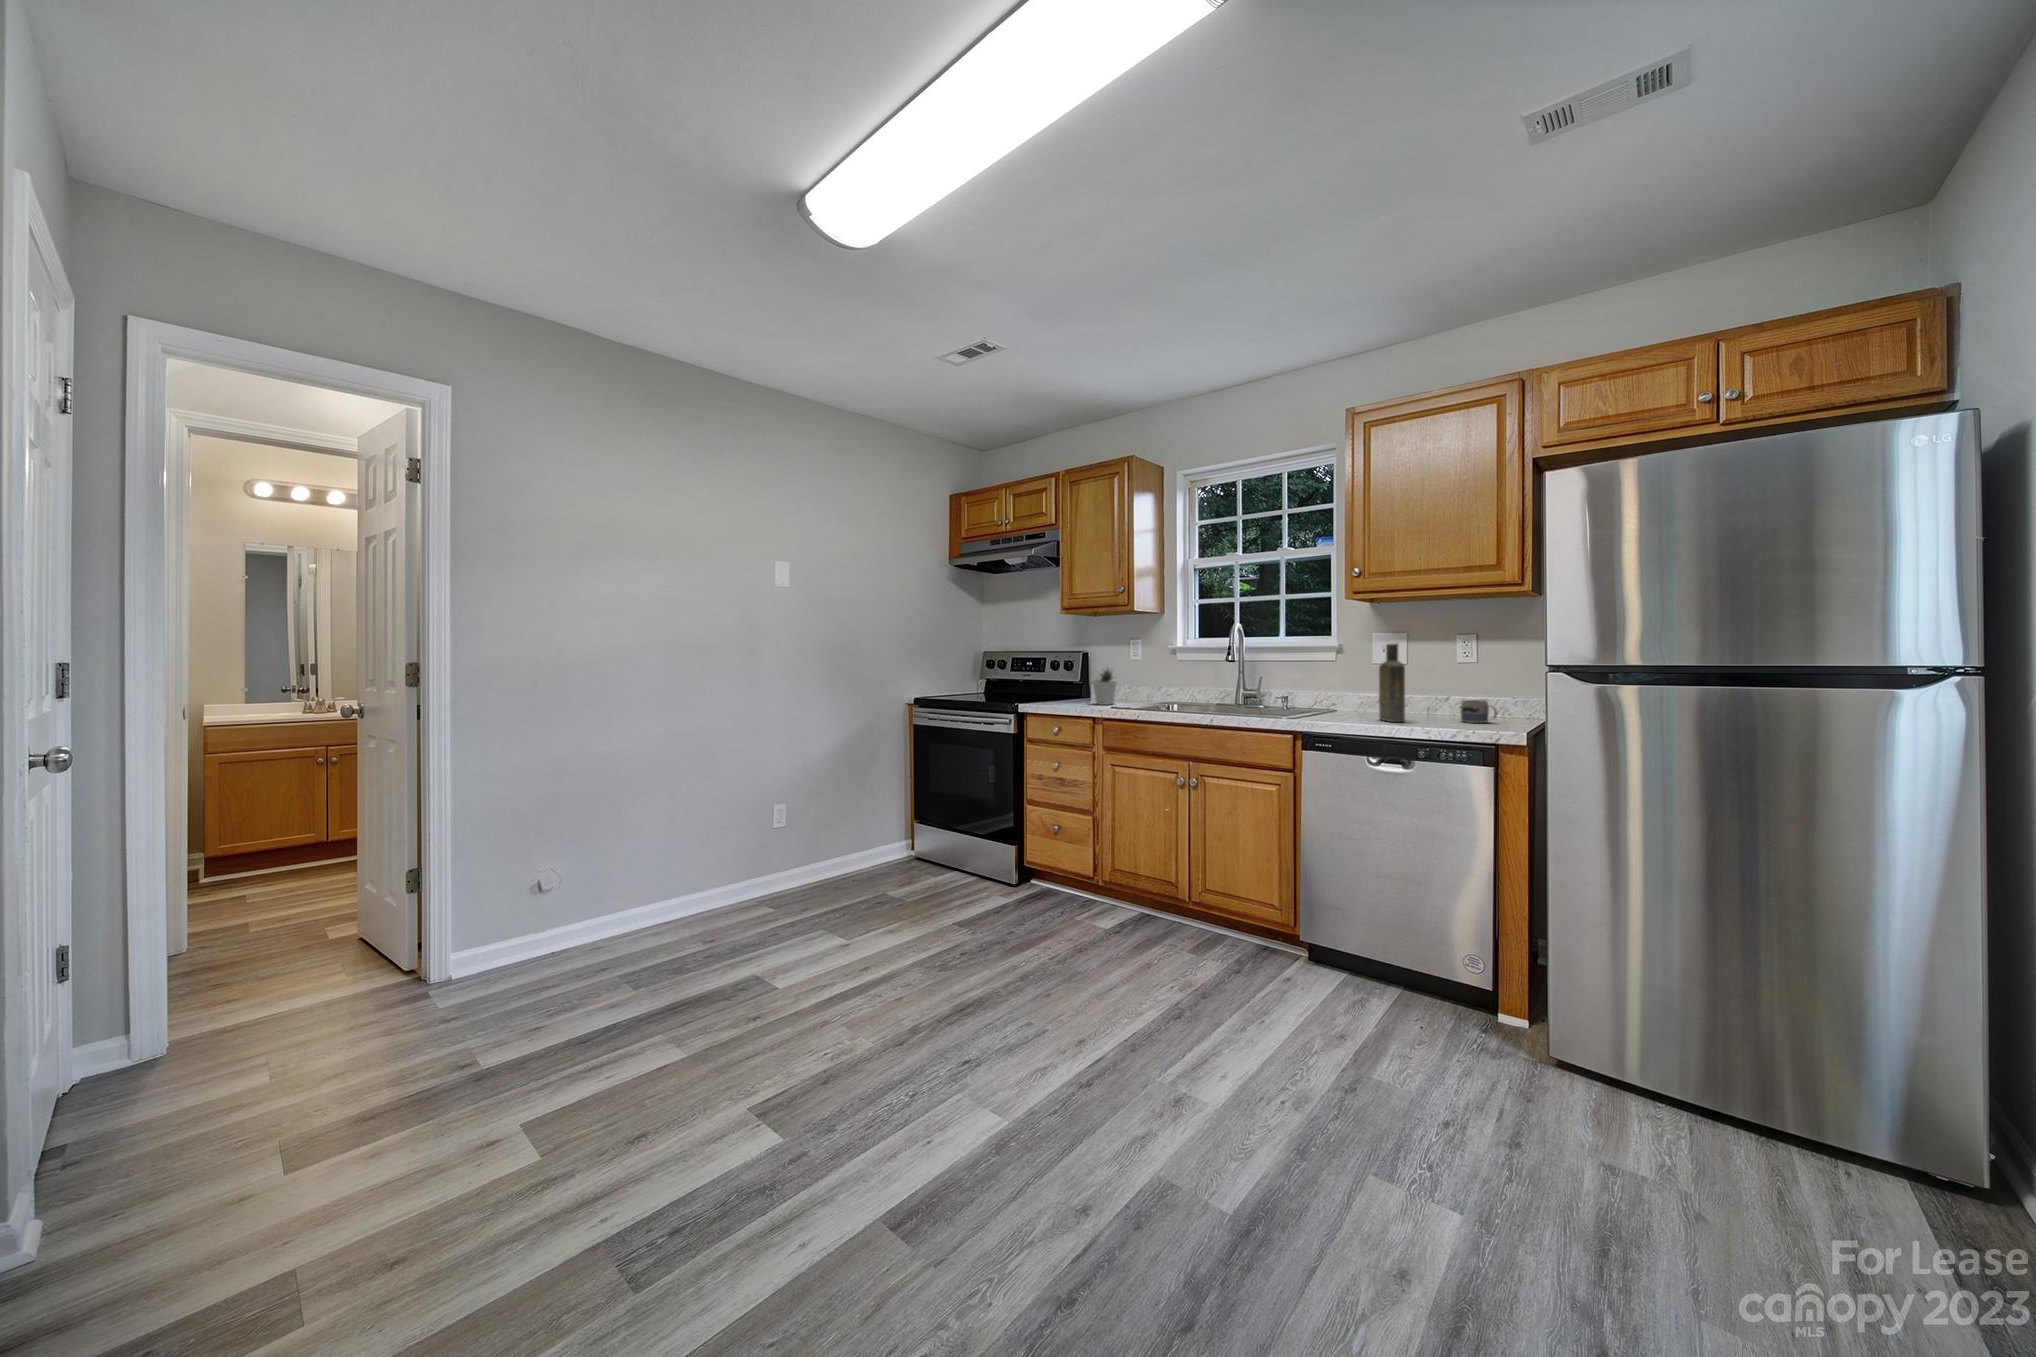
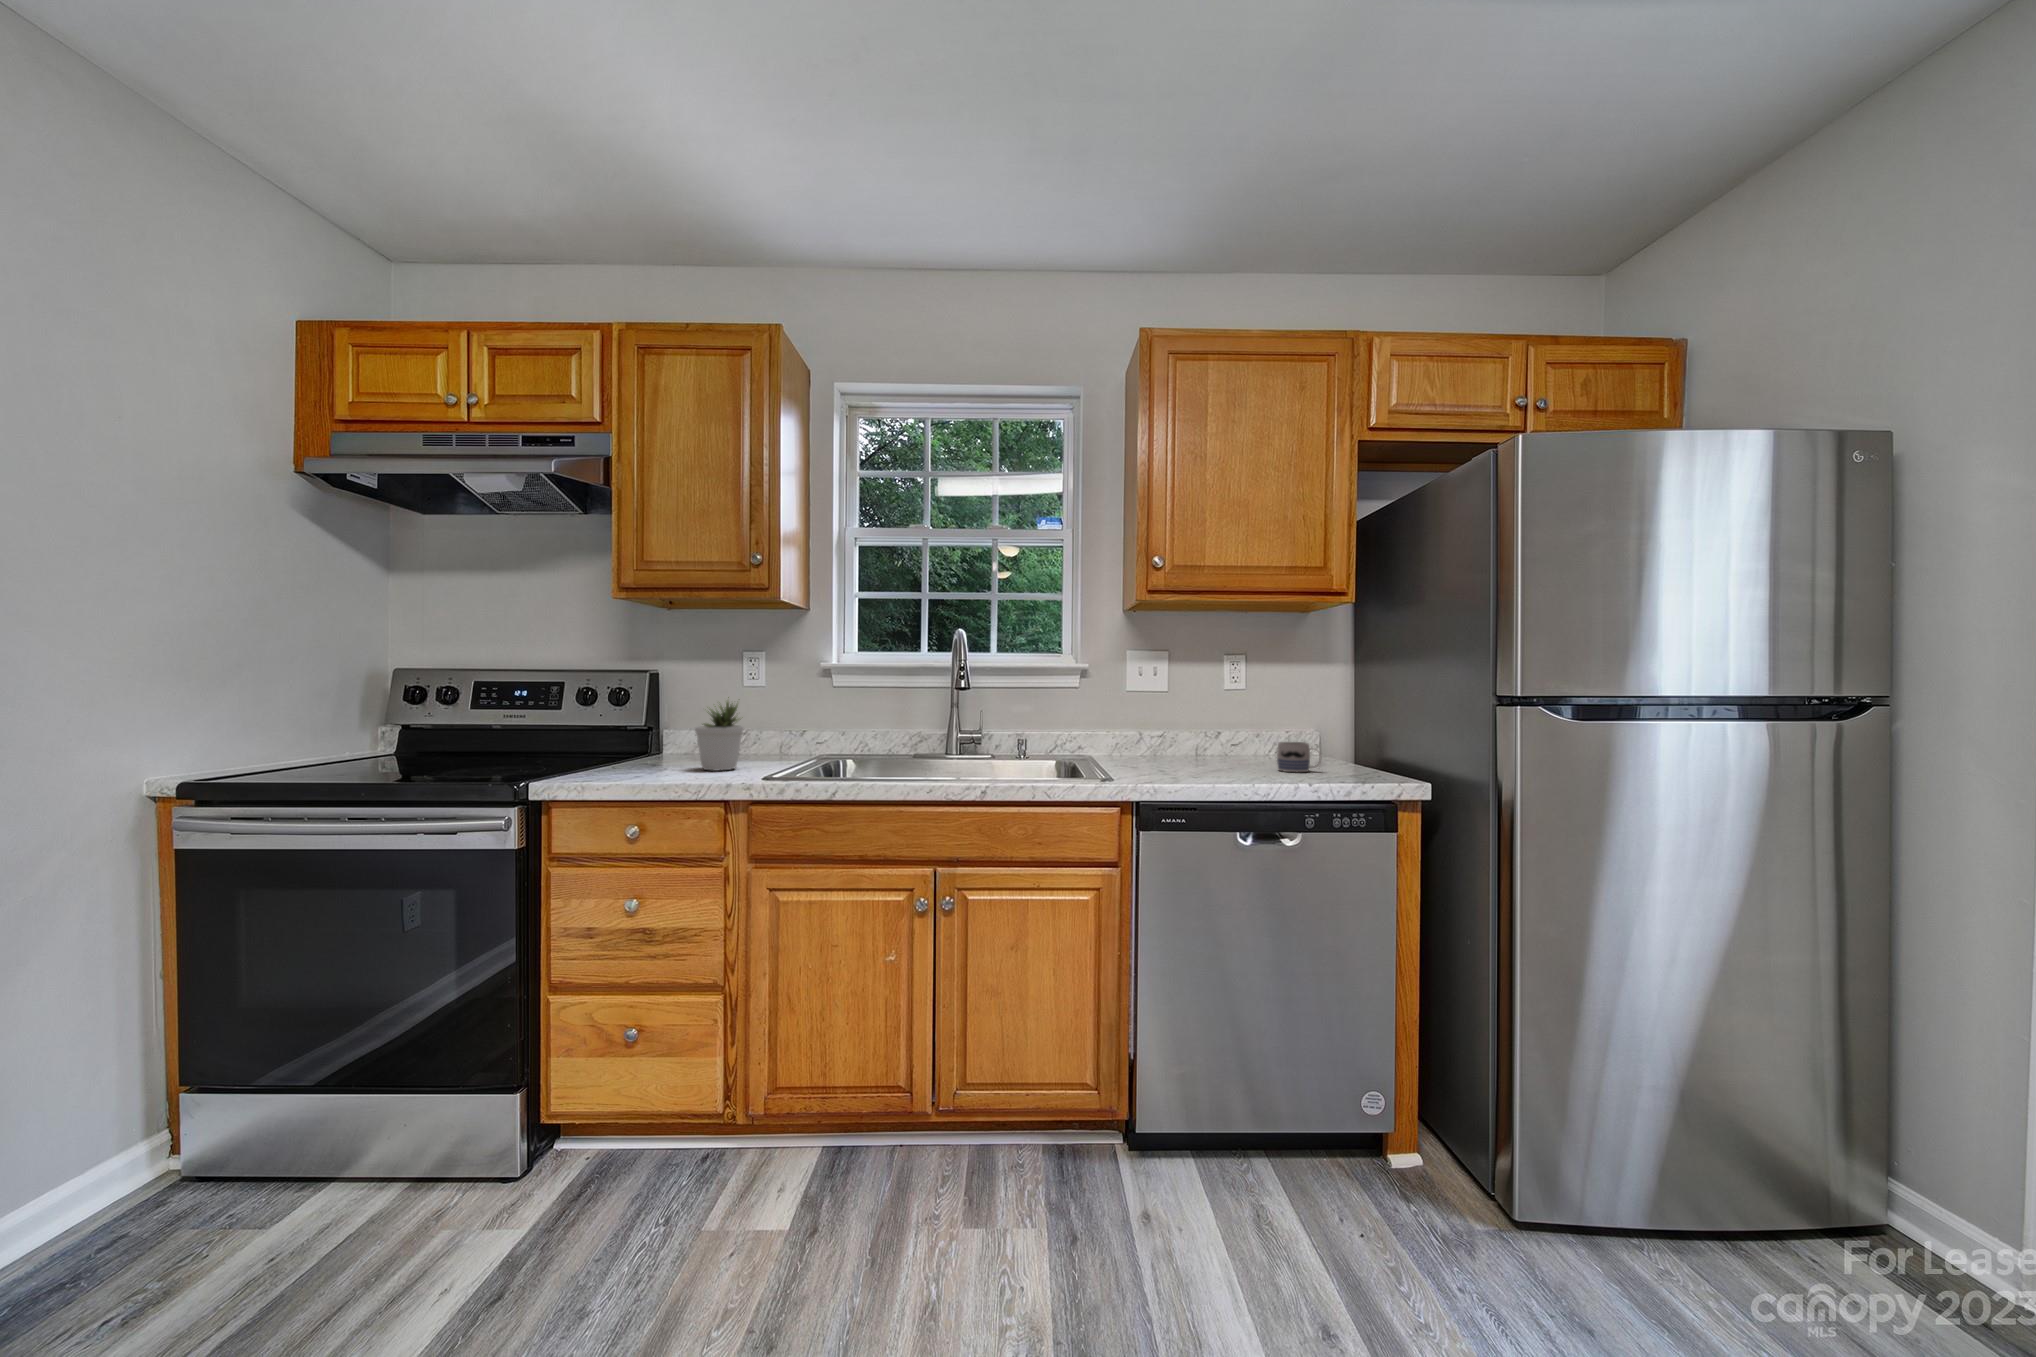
bottle: present [1379,644,1405,722] -> none [1195,664,1233,777]

